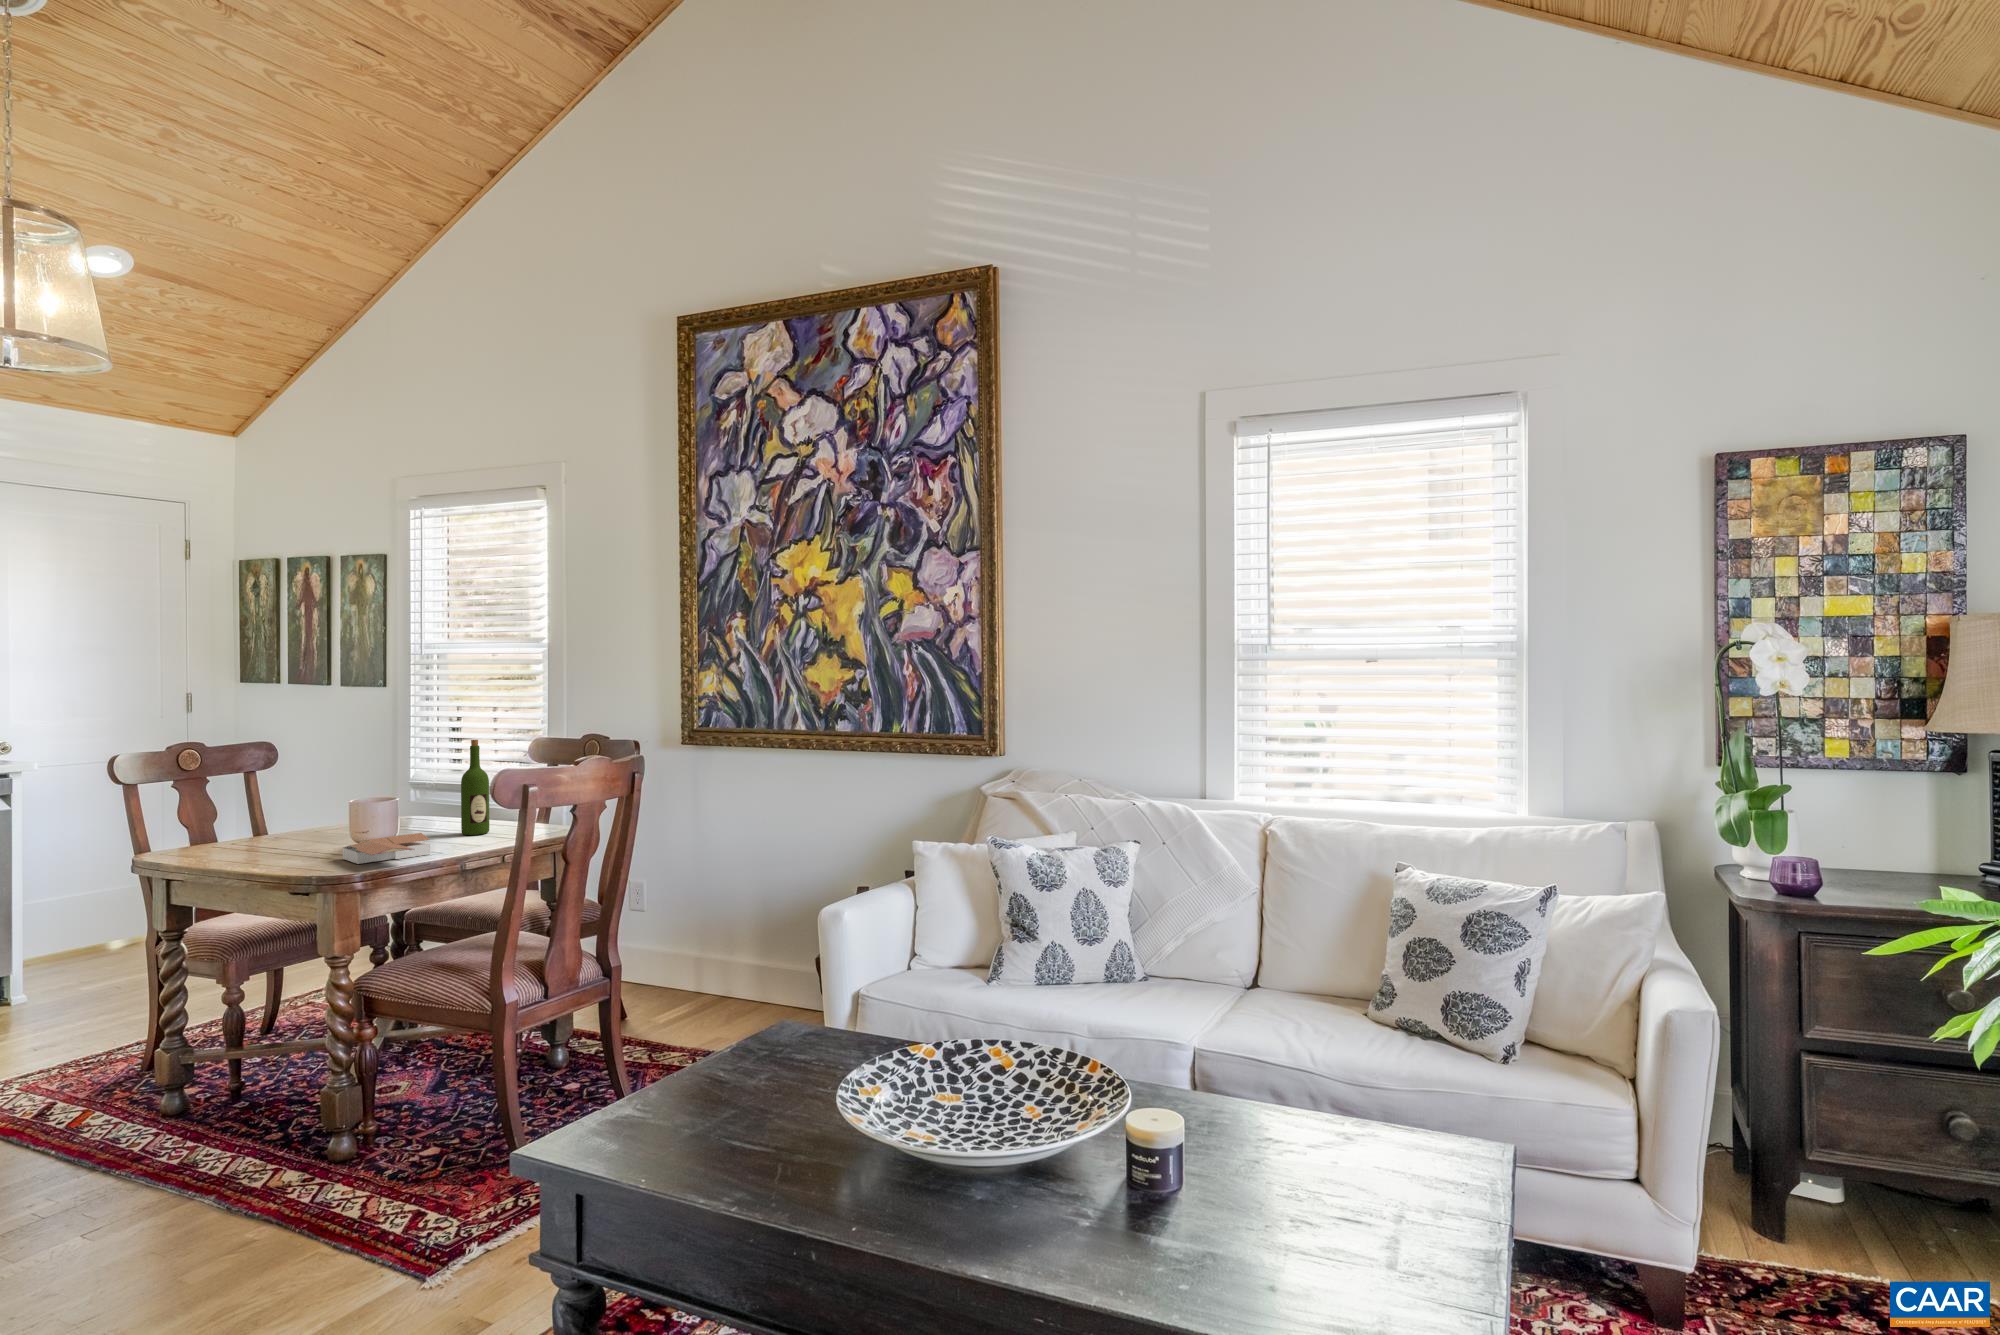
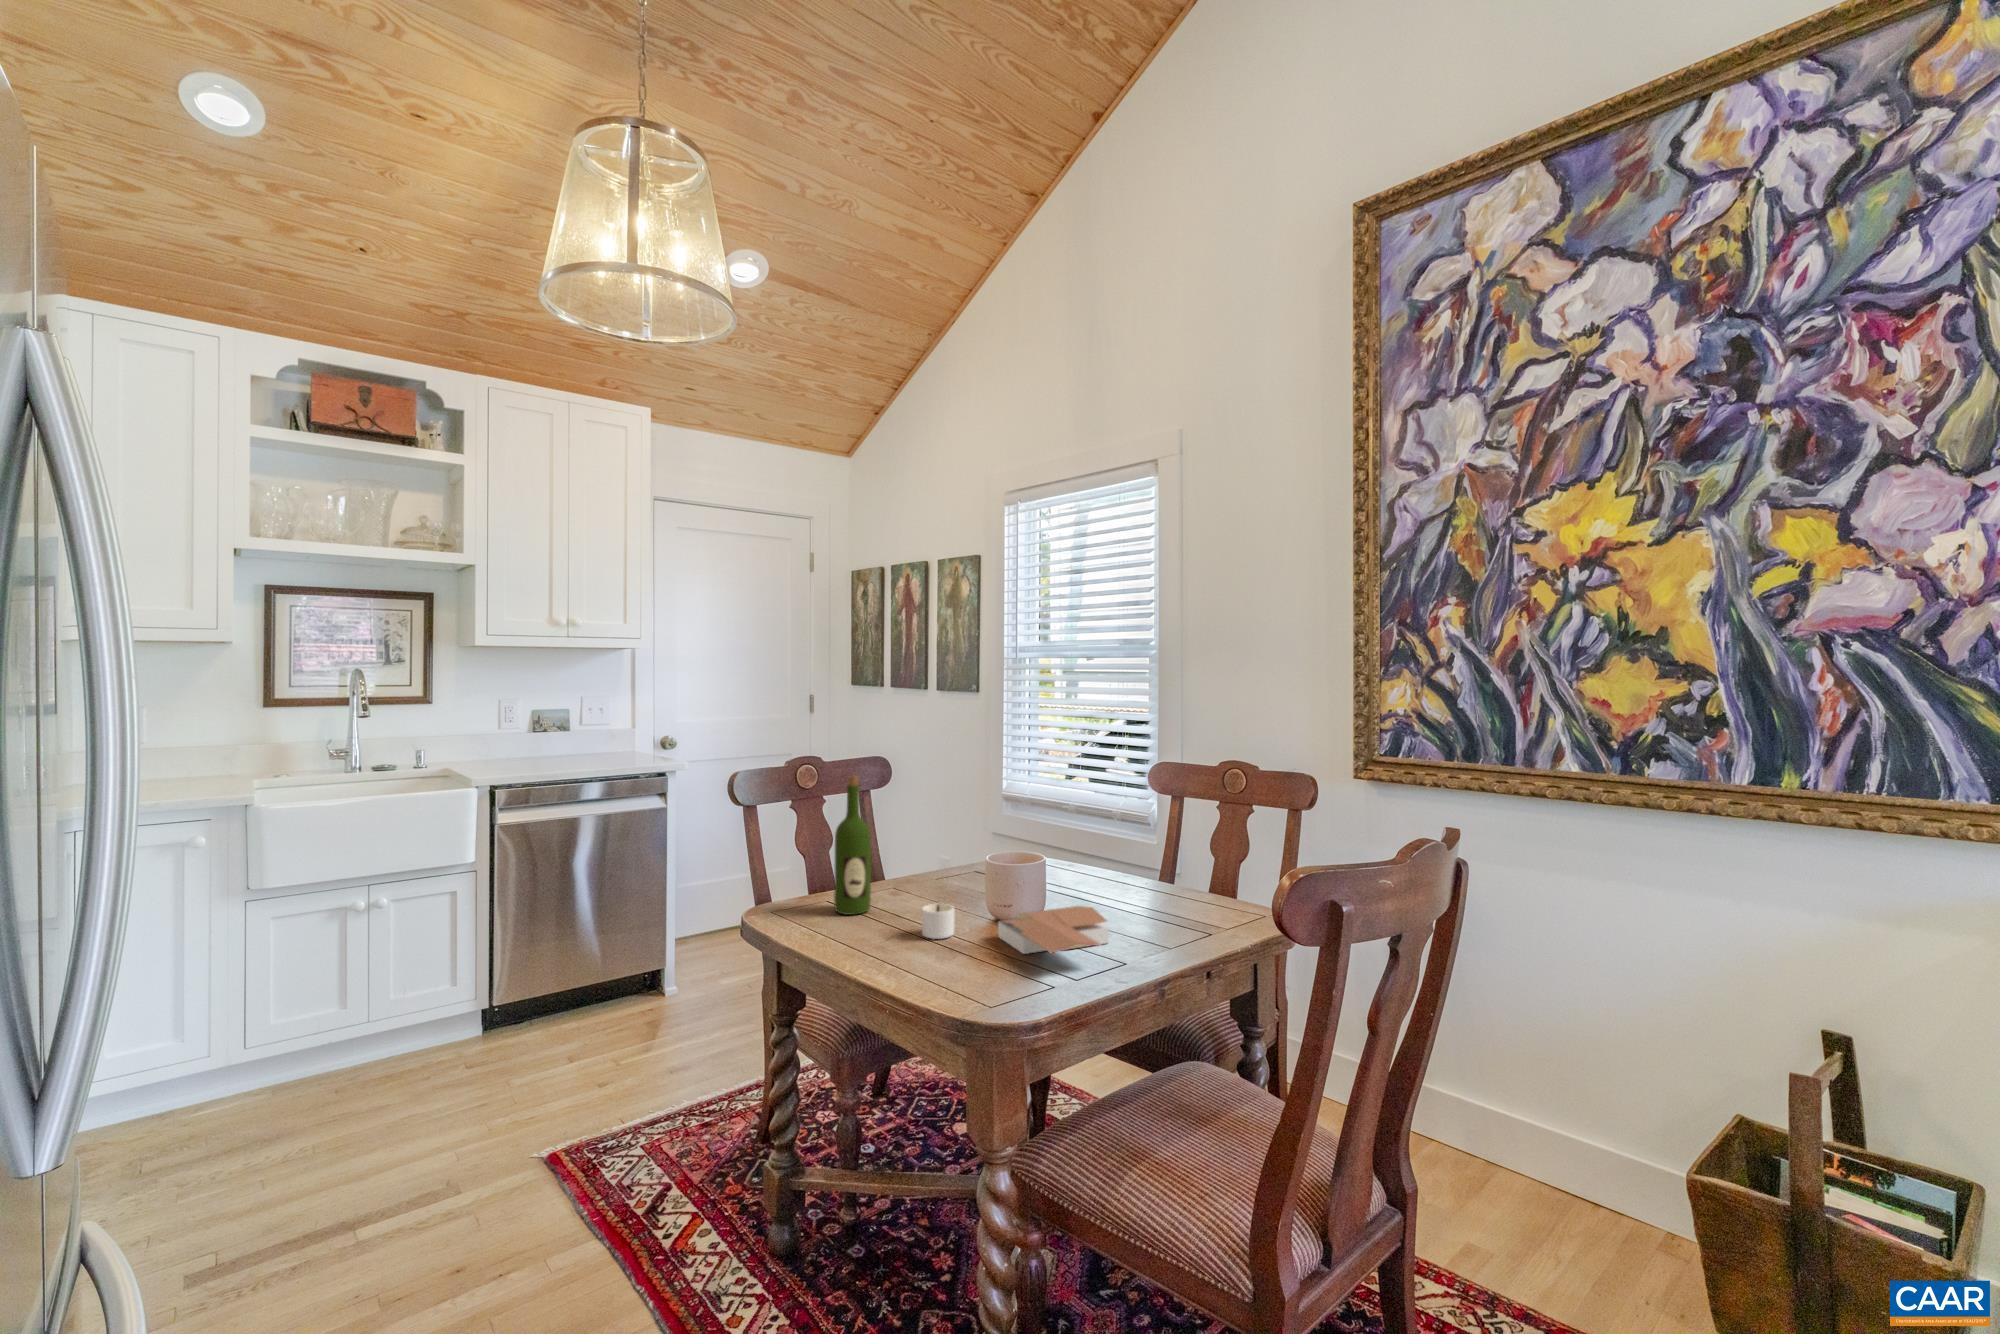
wine bottle: present [461,740,489,835] -> present [834,776,871,915]
candle: none [277,840,321,864] -> present [922,904,954,939]

